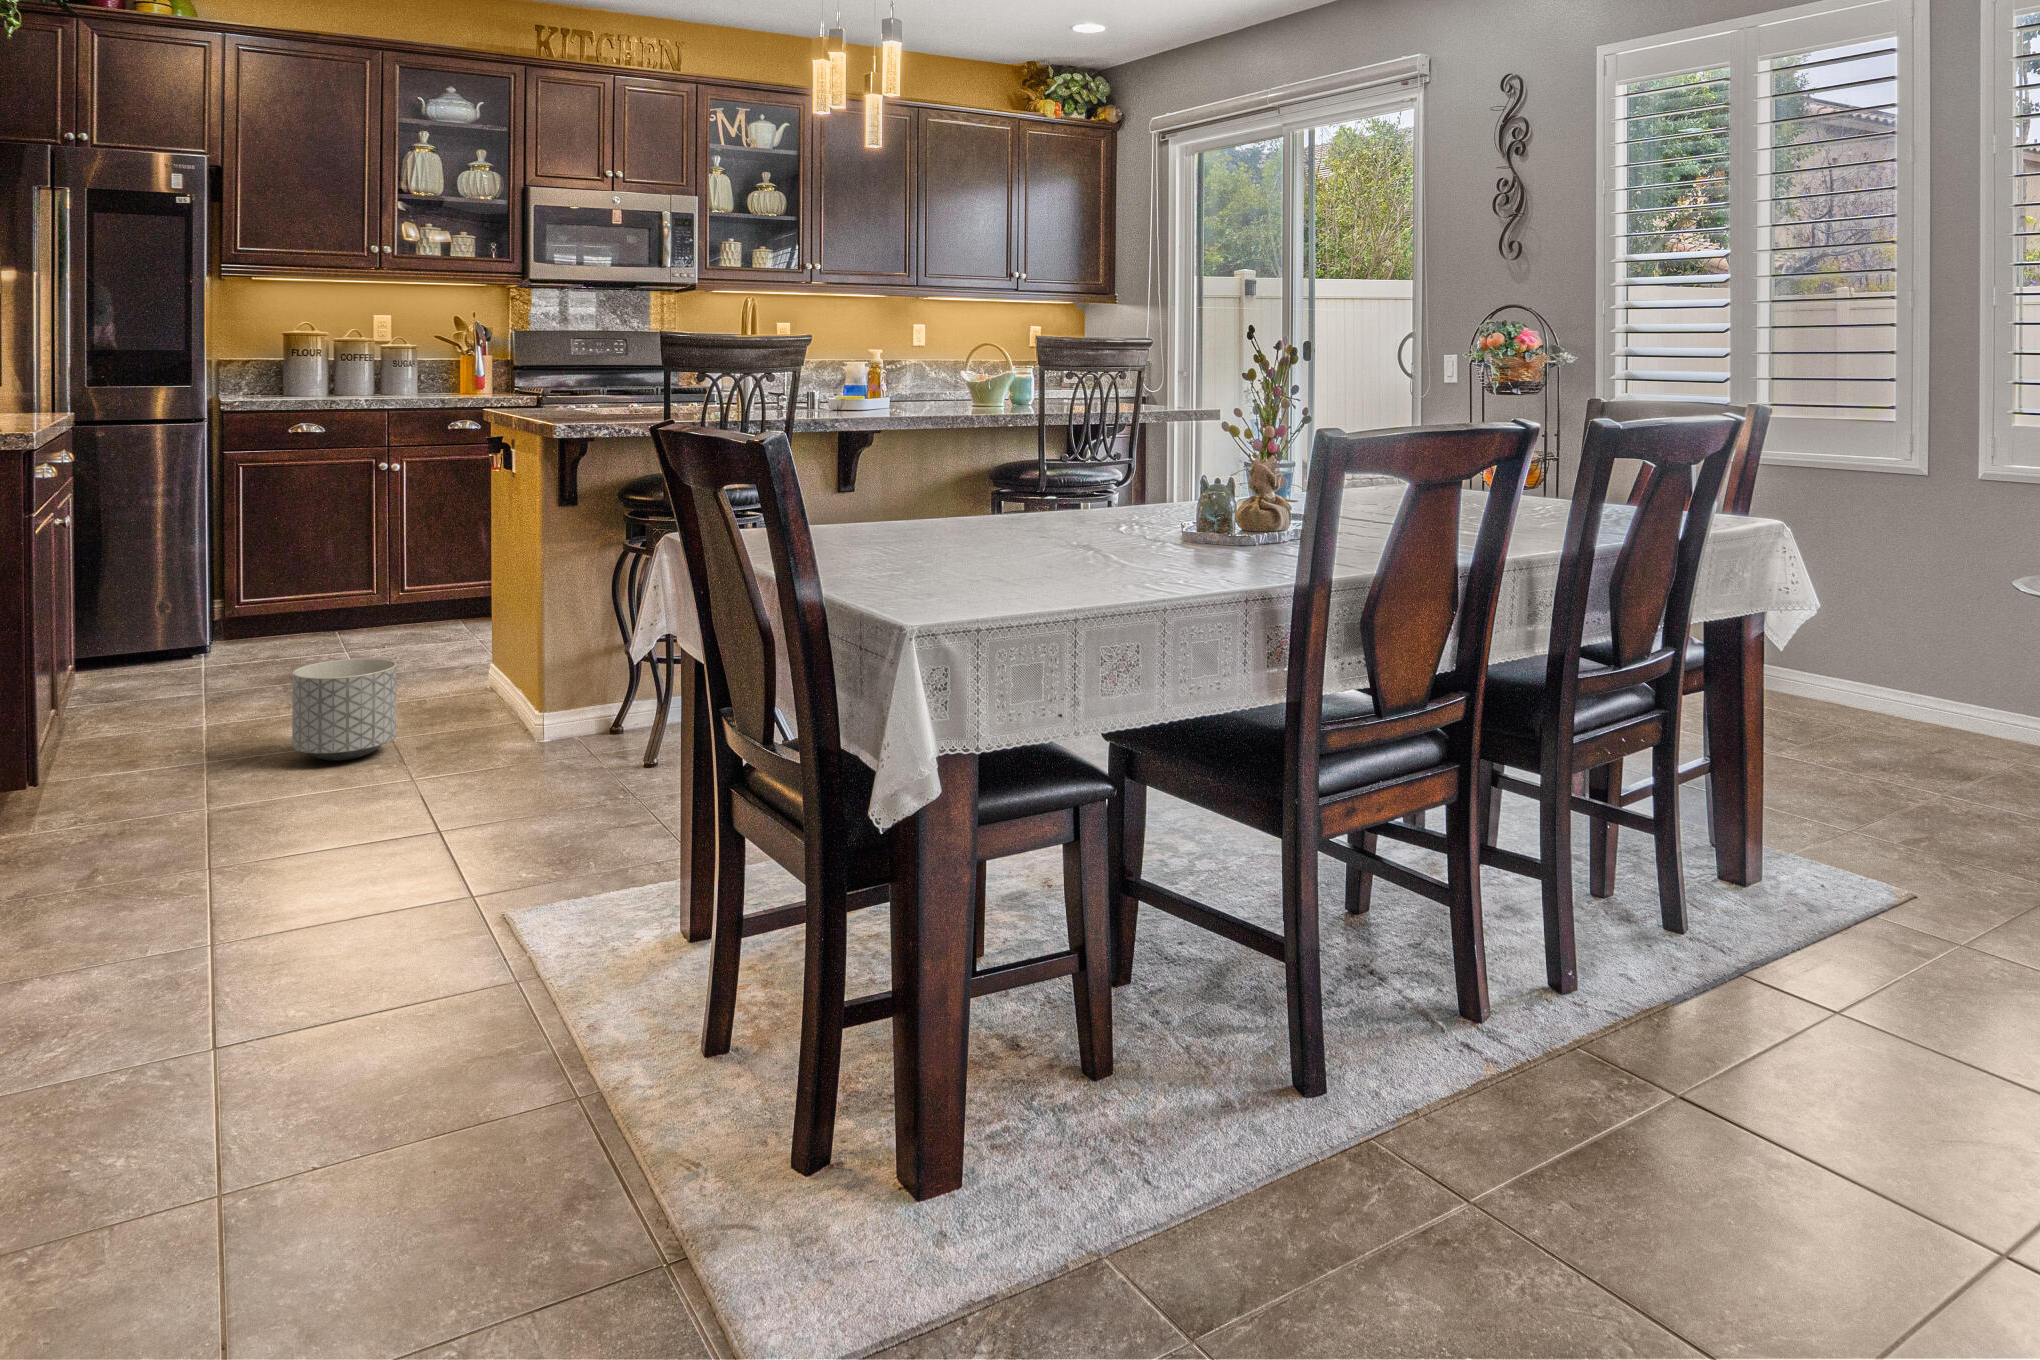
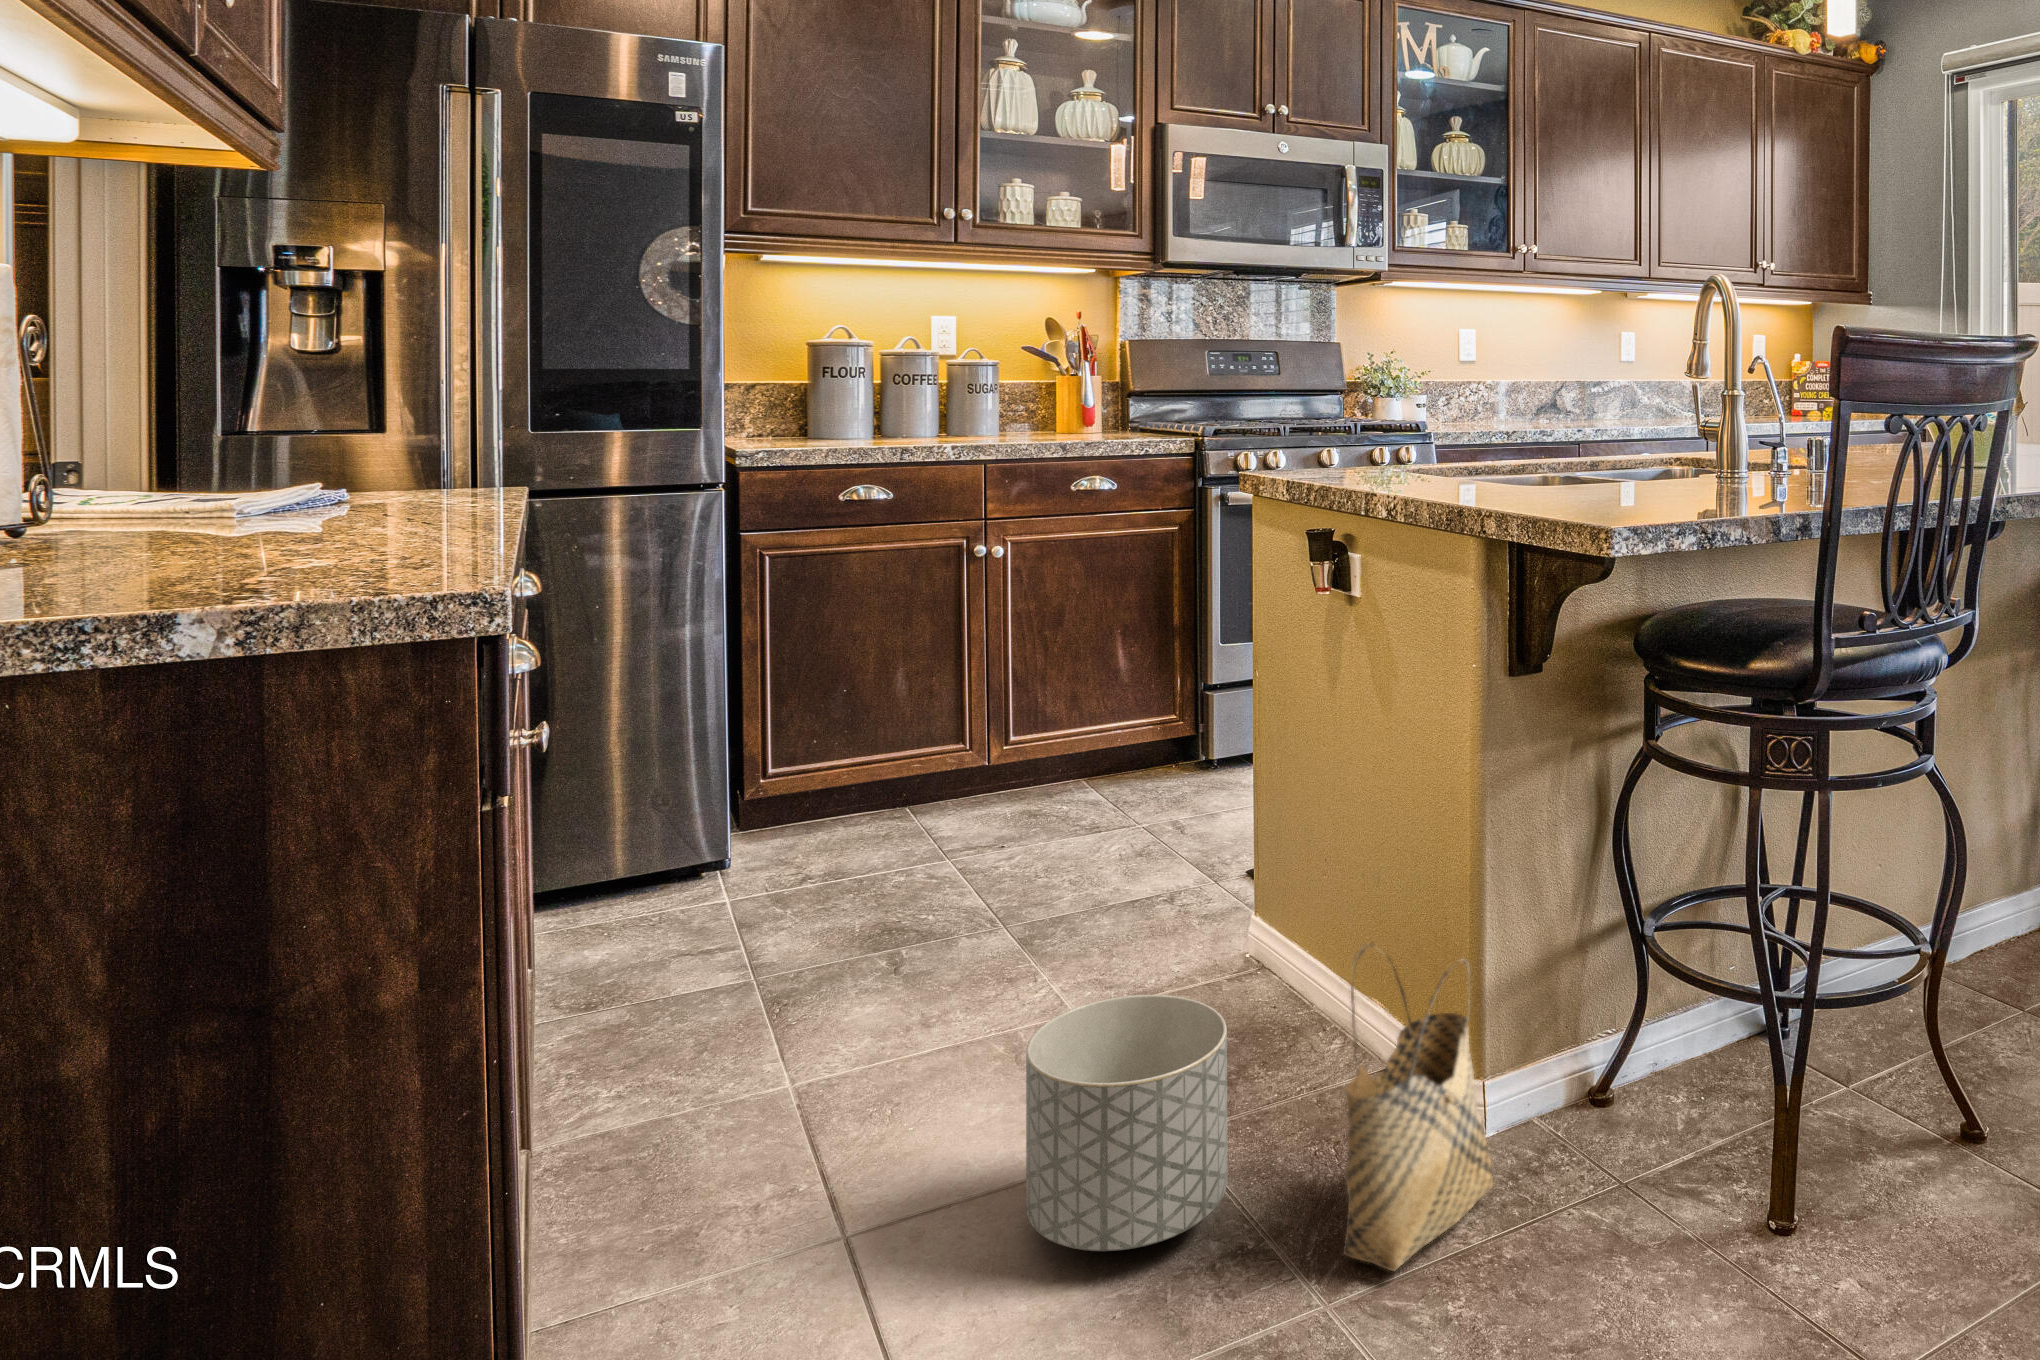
woven basket: none [432,628,524,764] -> present [1343,943,1493,1271]

